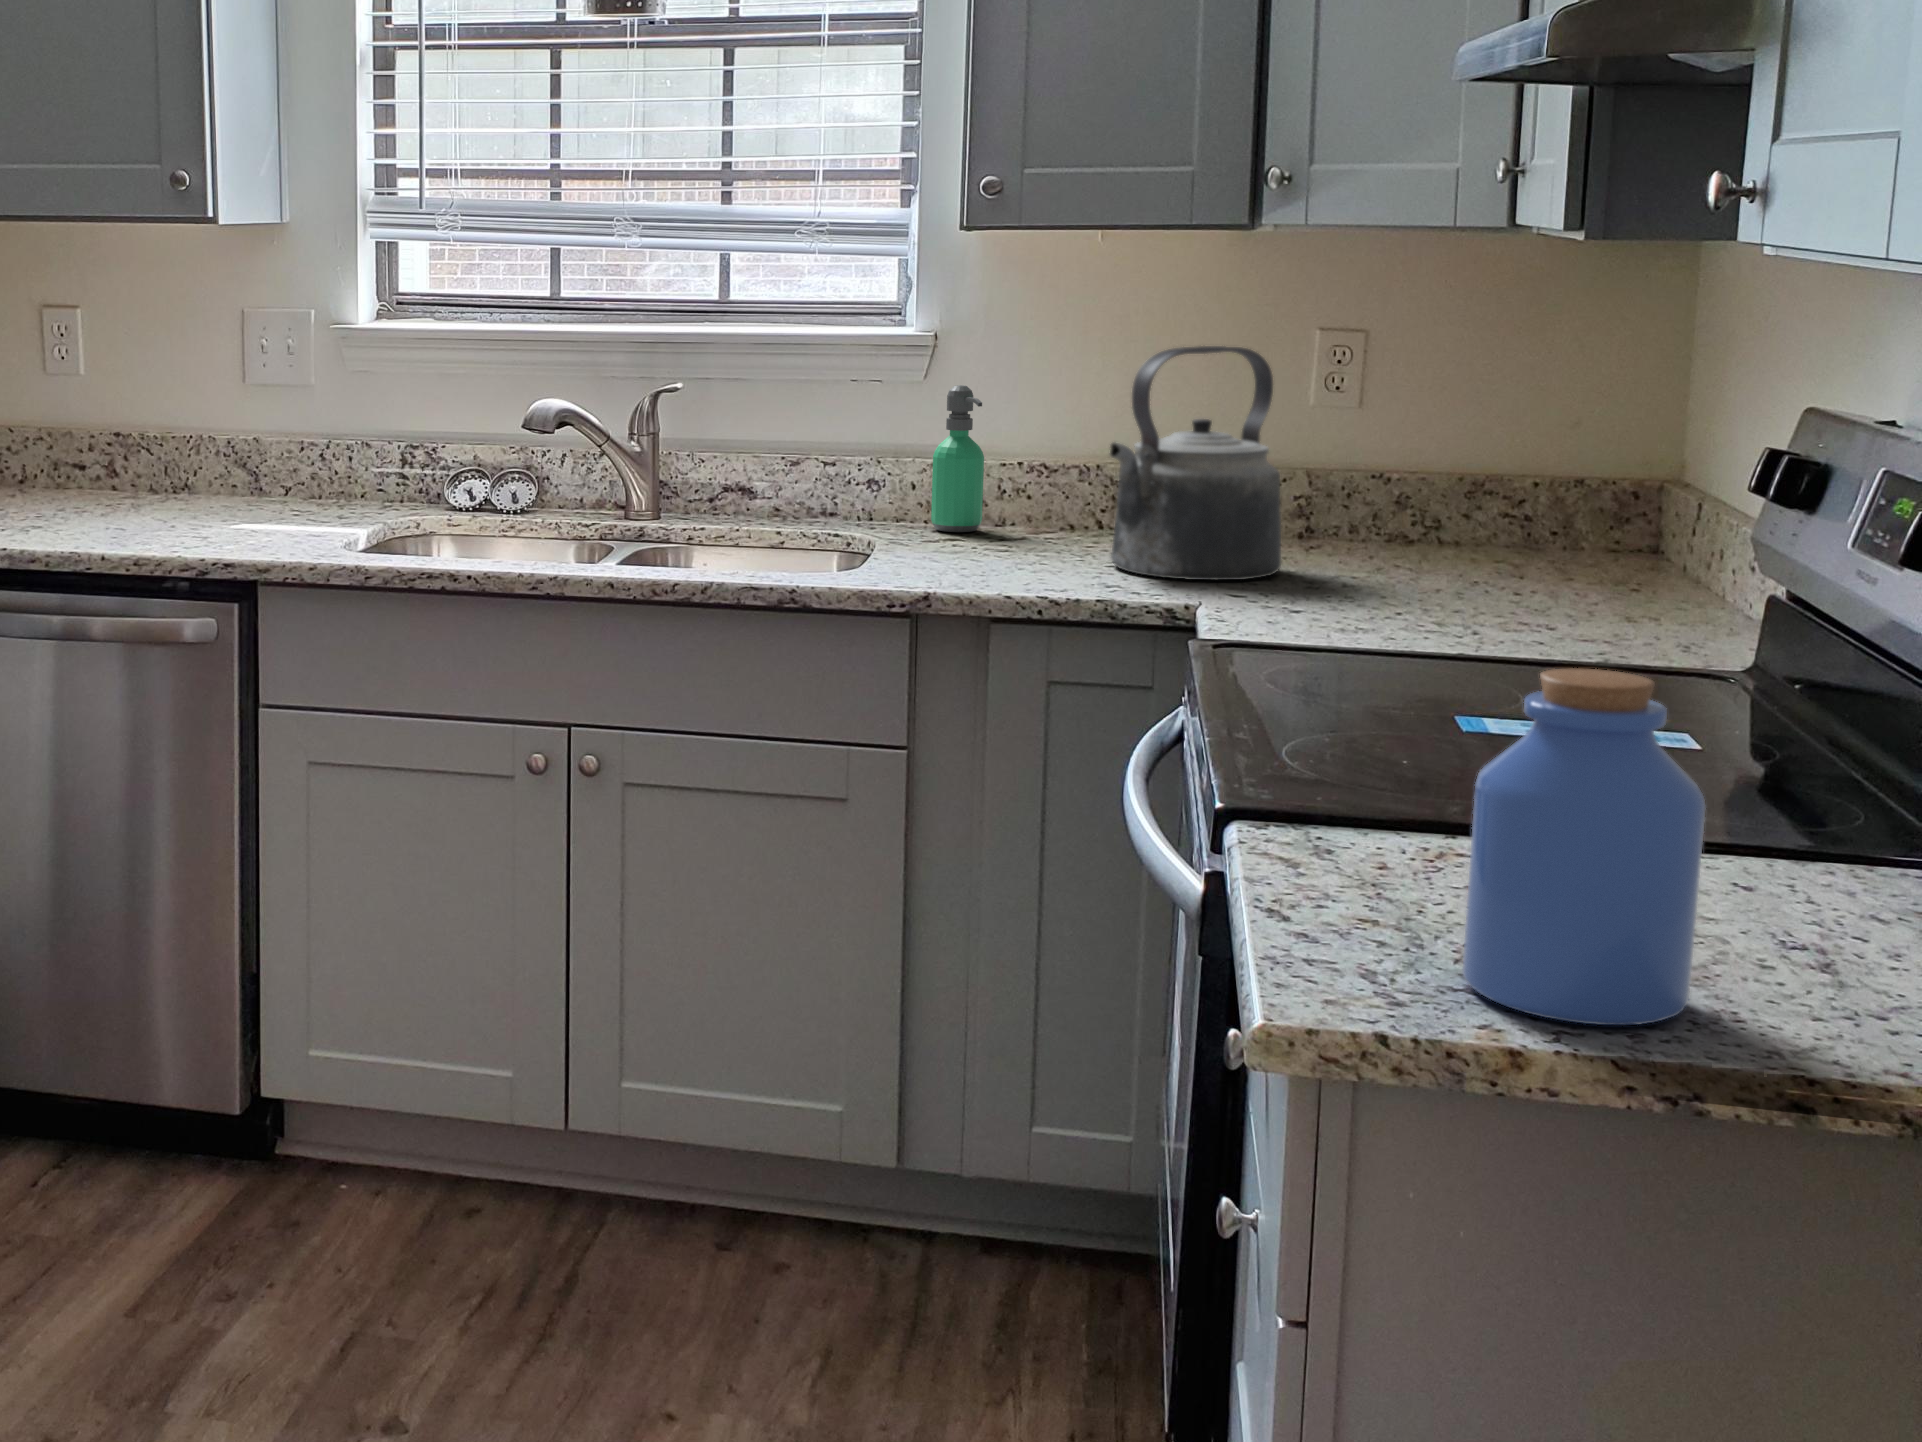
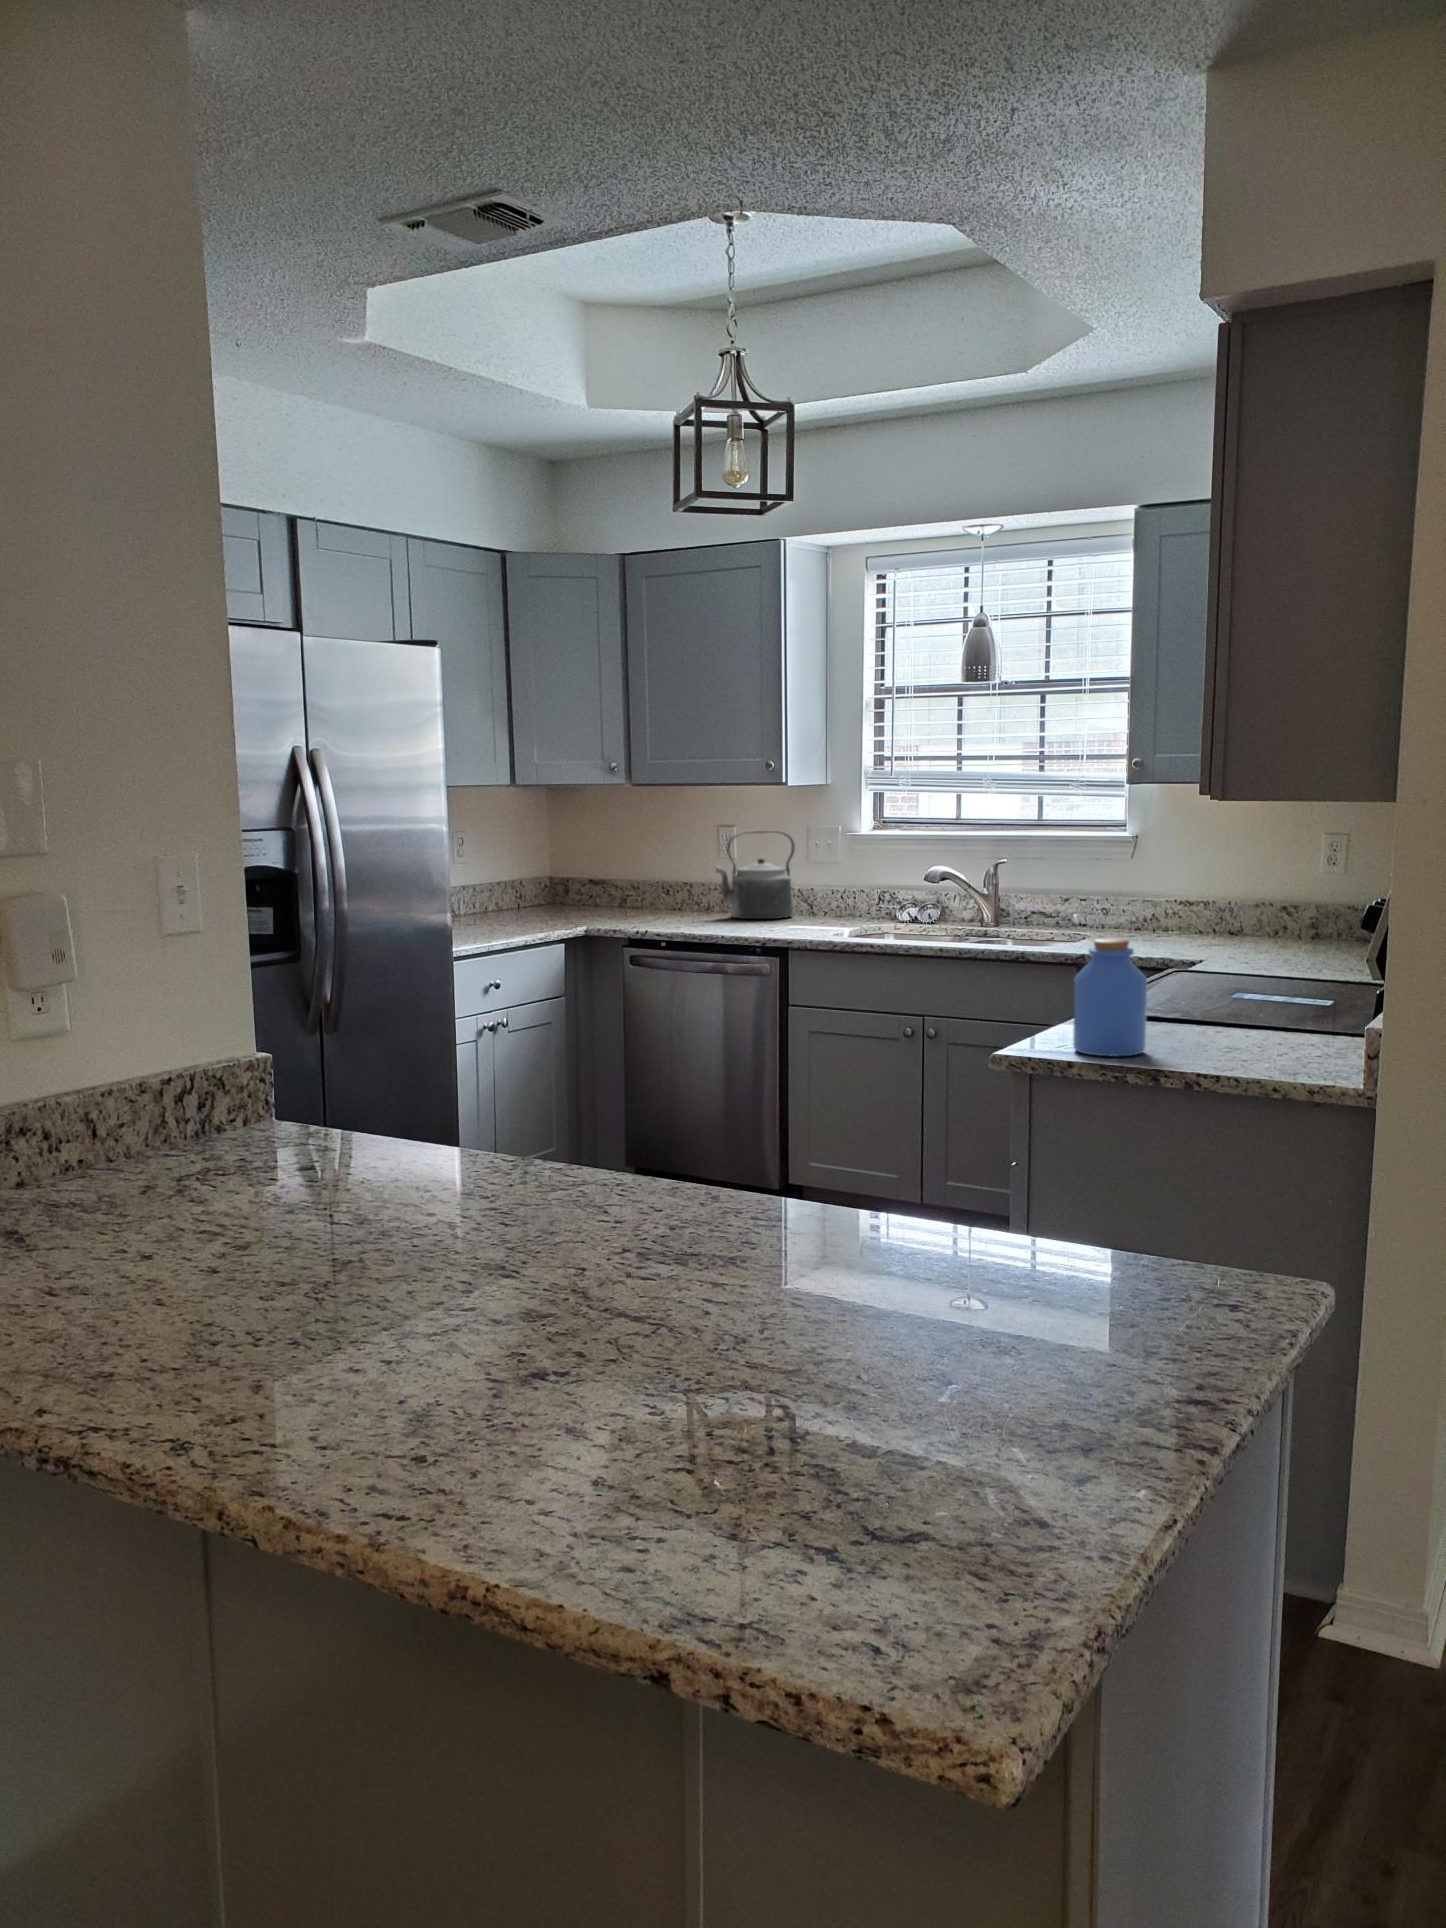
kettle: present [1110,346,1281,580] -> present [716,830,795,919]
soap dispenser: present [931,385,984,532] -> none [1130,861,1156,933]

